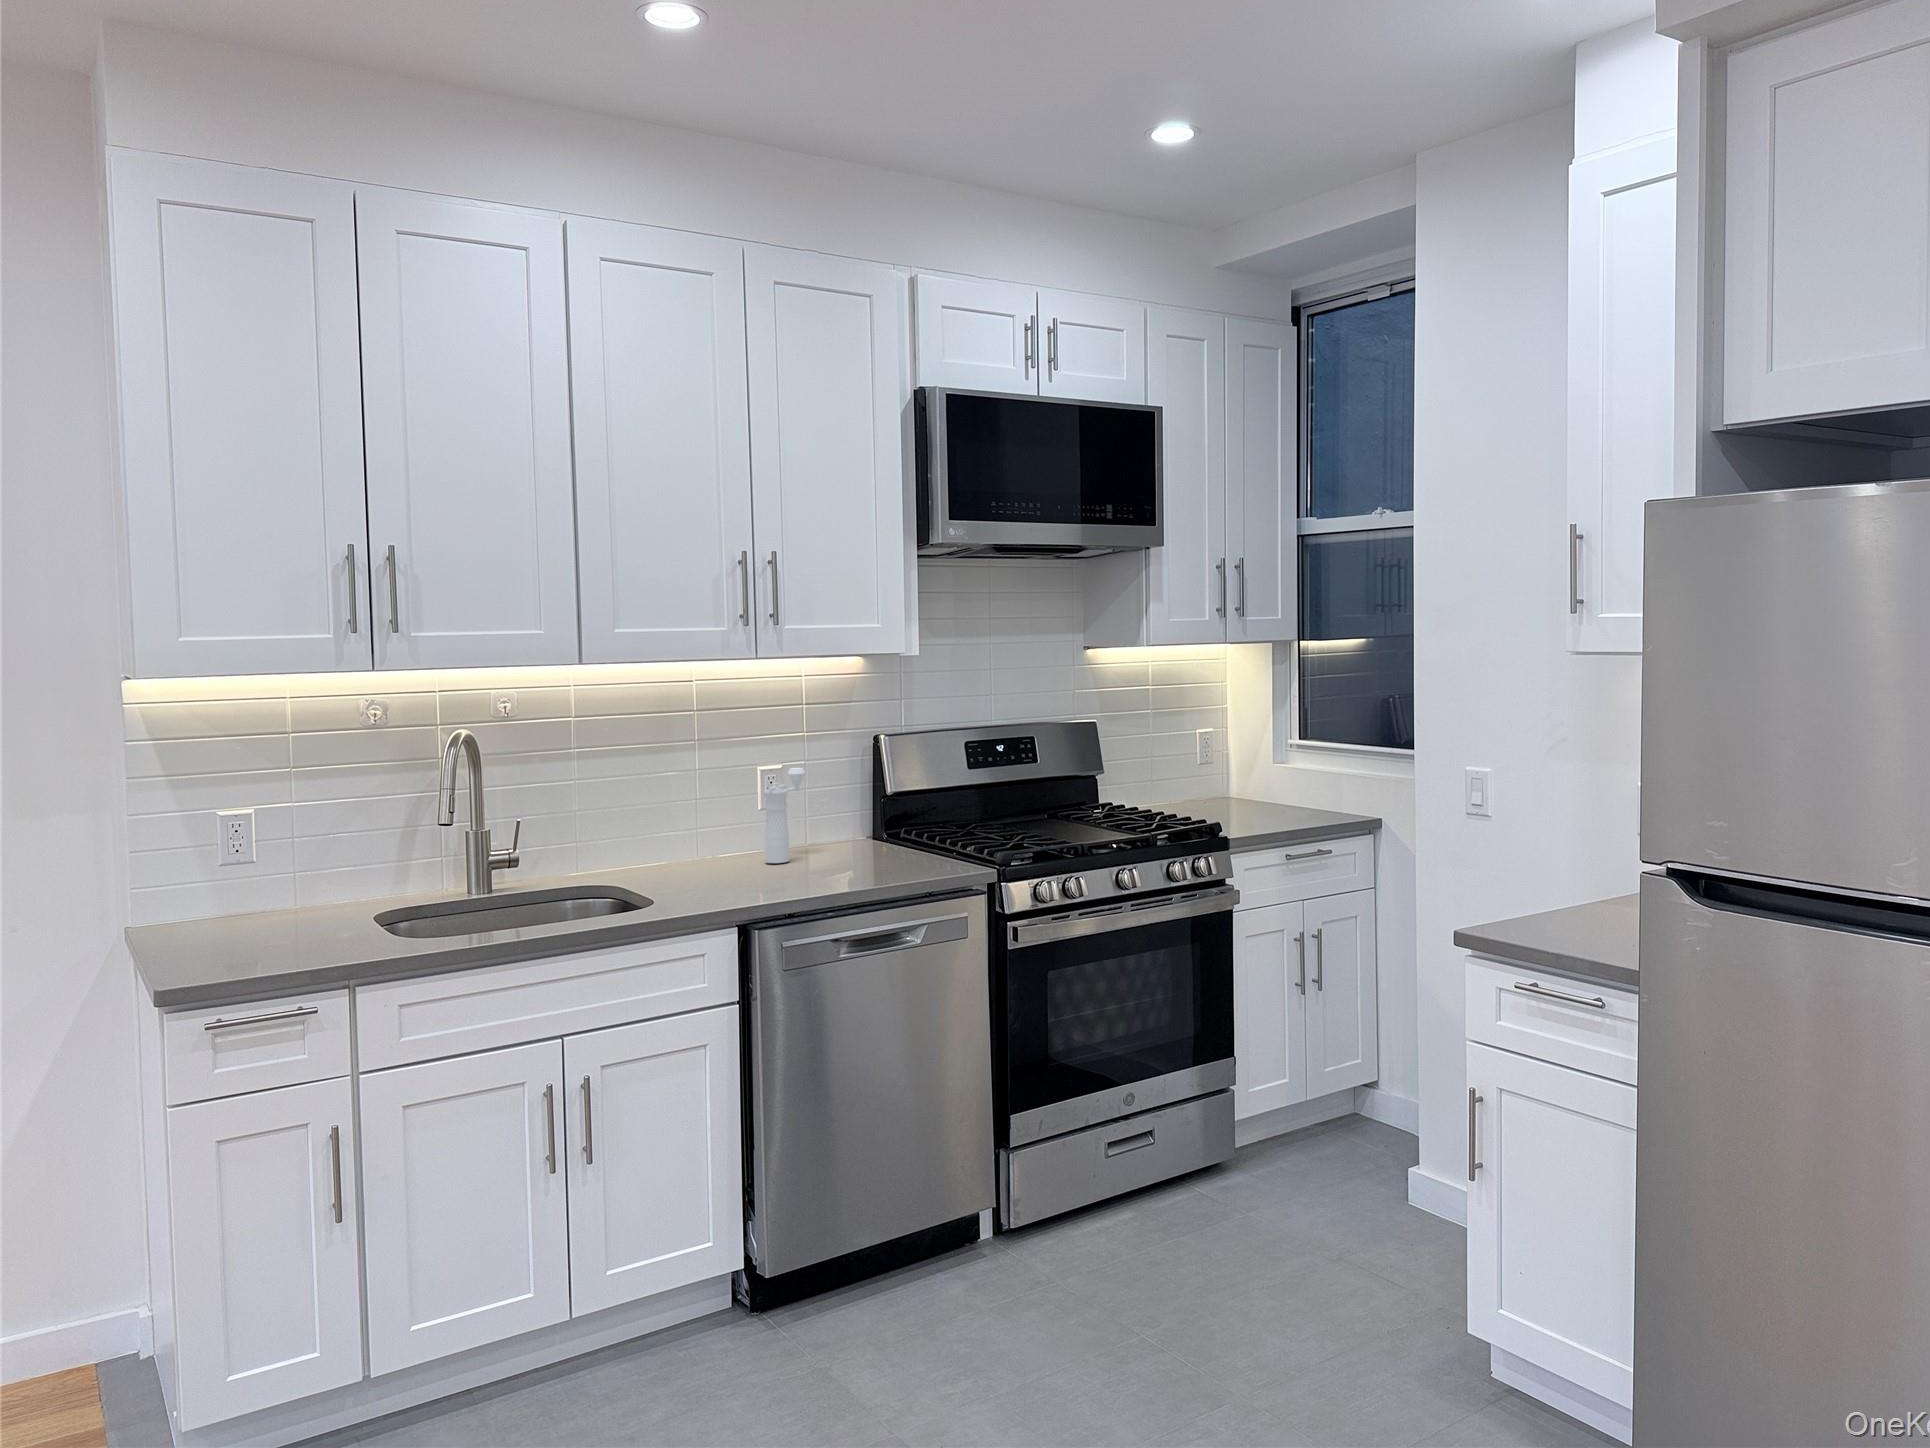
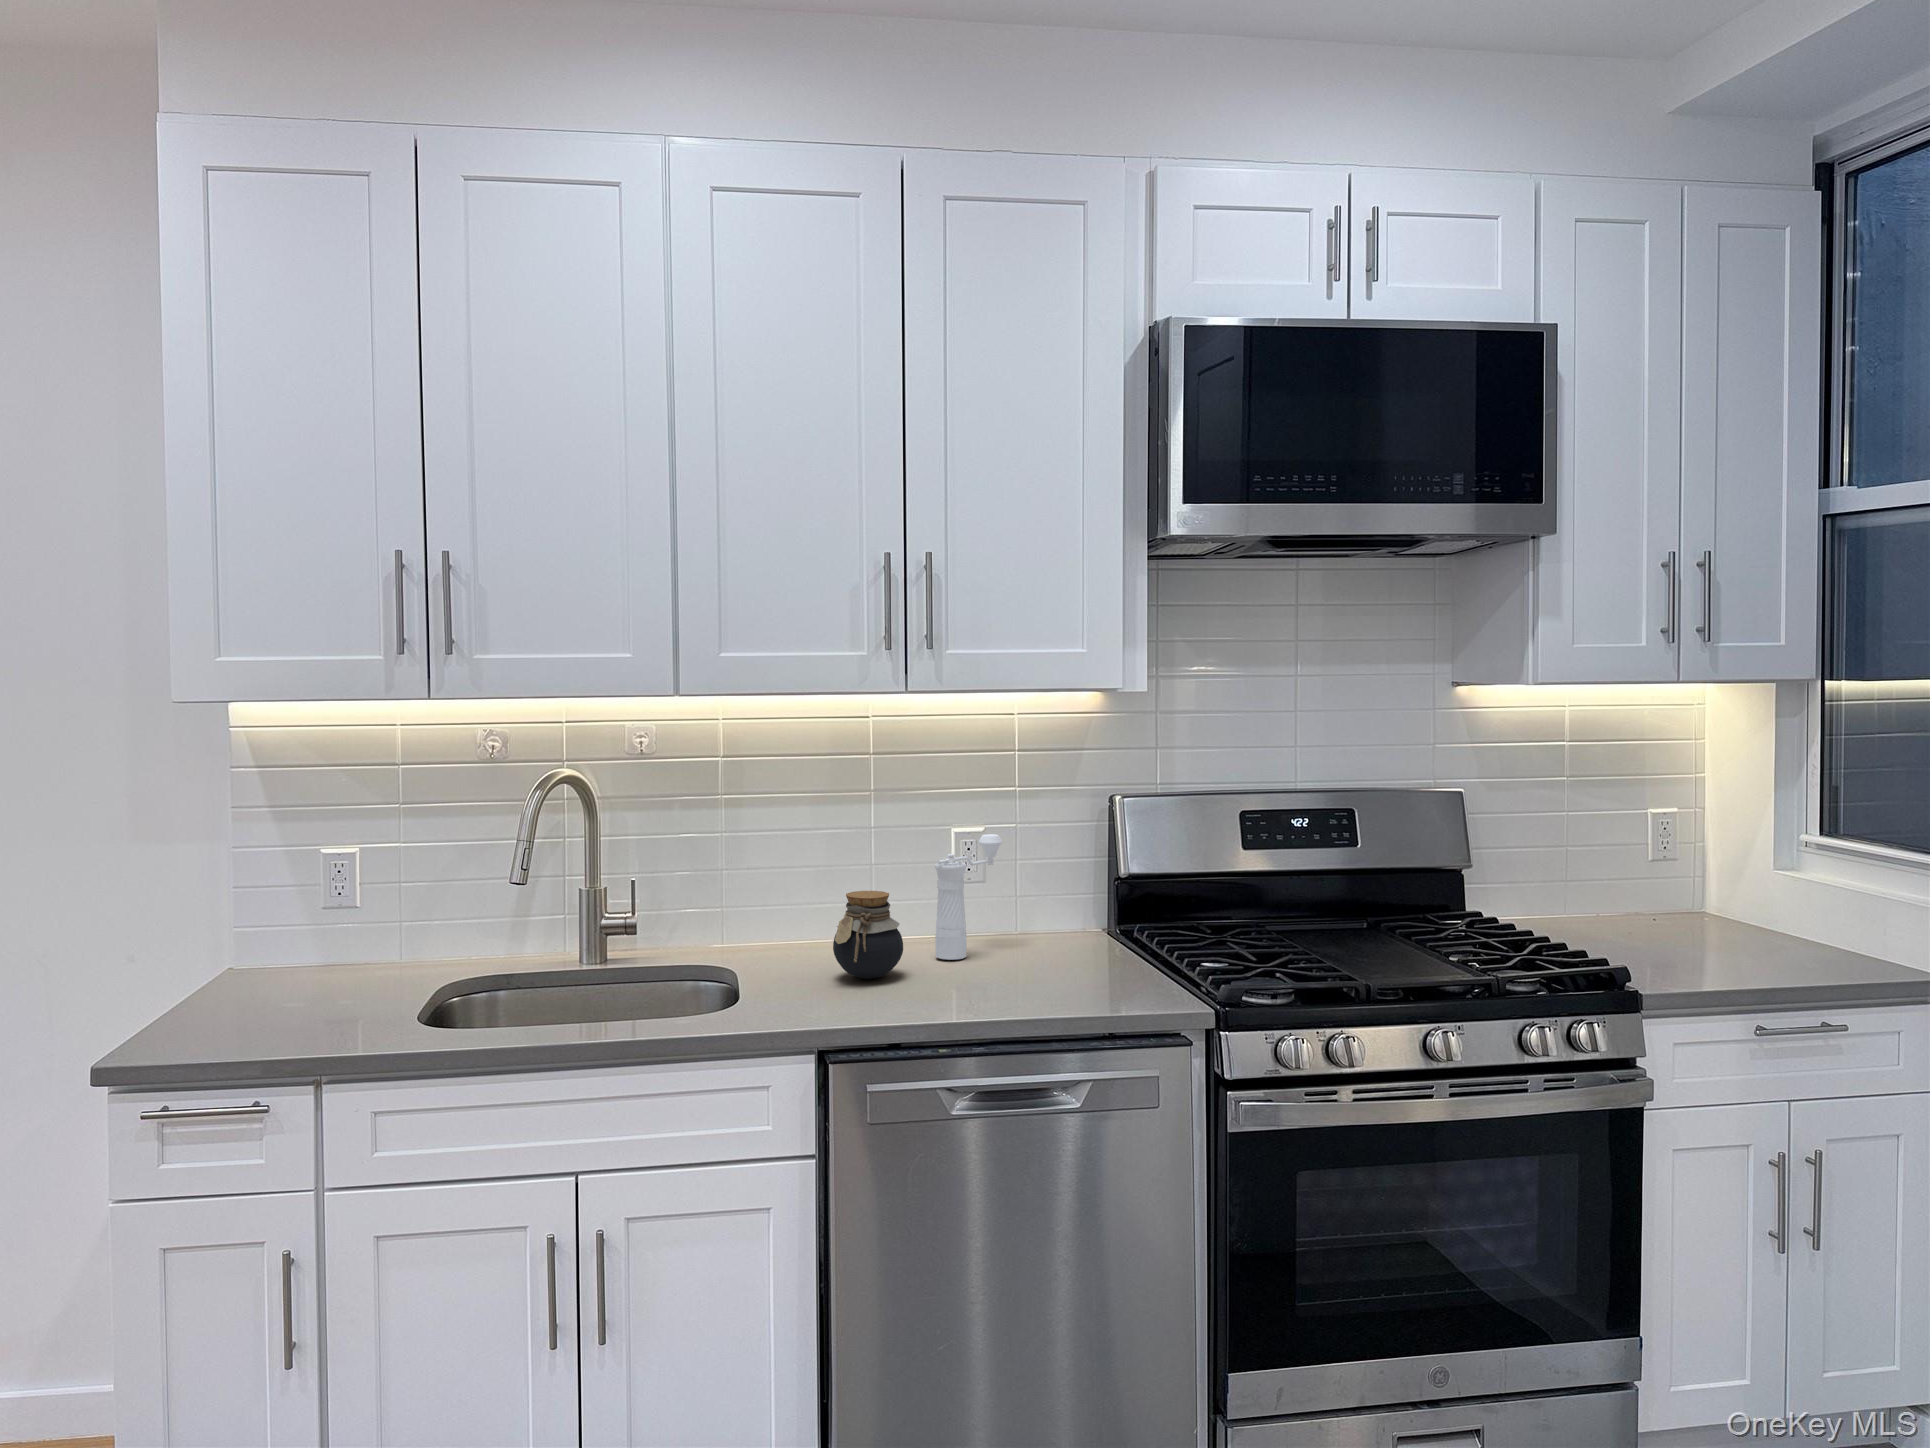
jar: none [703,812,758,879] -> present [833,891,903,979]

